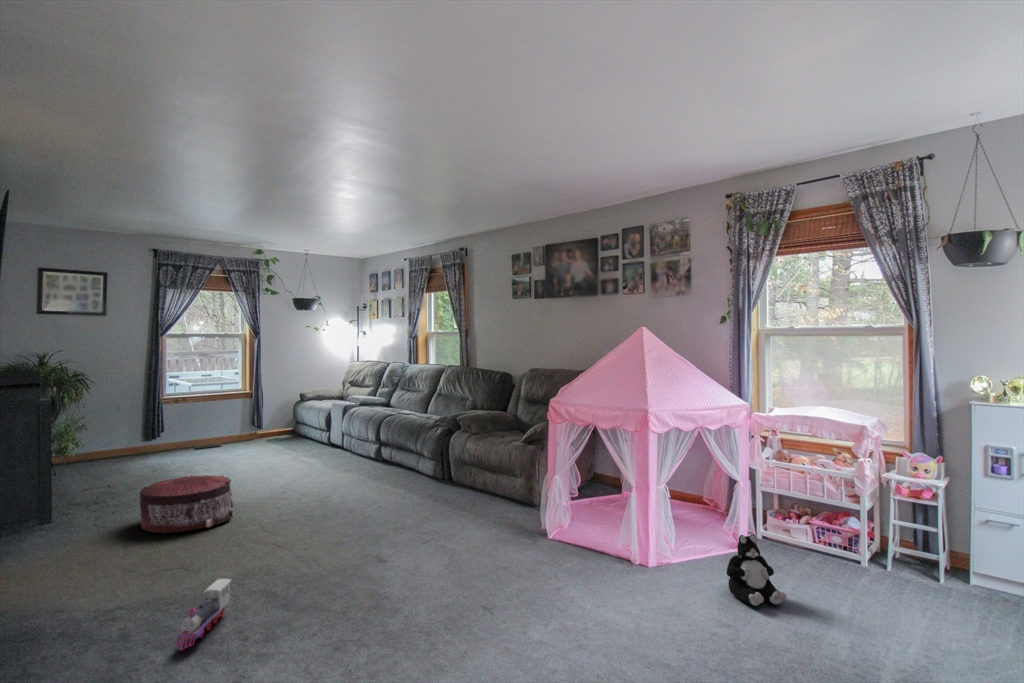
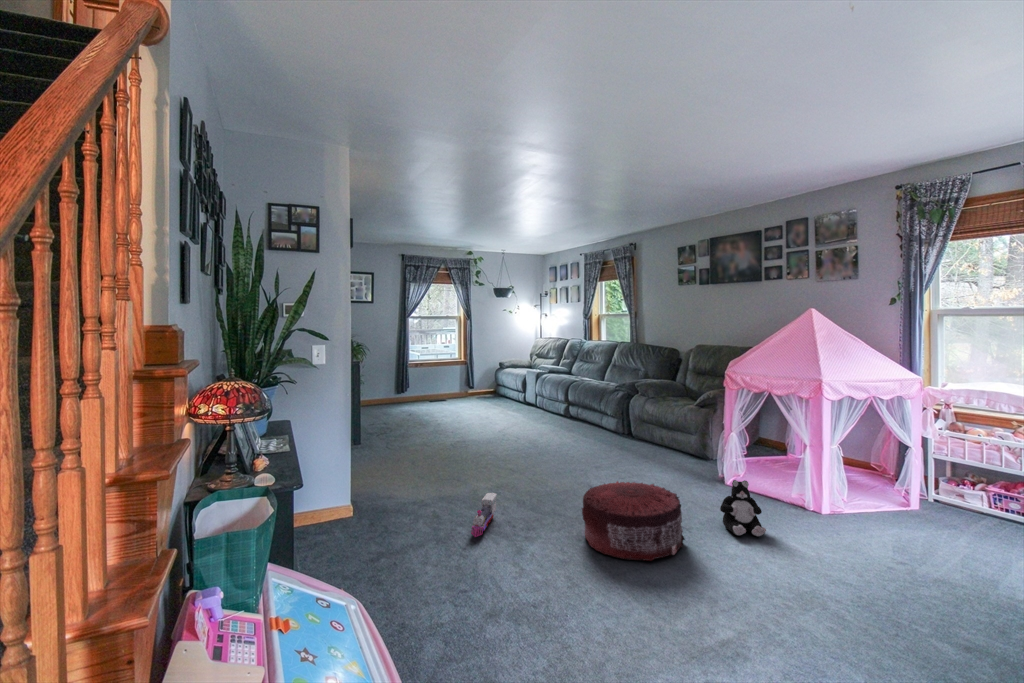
pouf: present [140,475,233,533] -> present [582,481,685,561]
plush toy: present [727,535,786,606] -> present [720,480,766,536]

